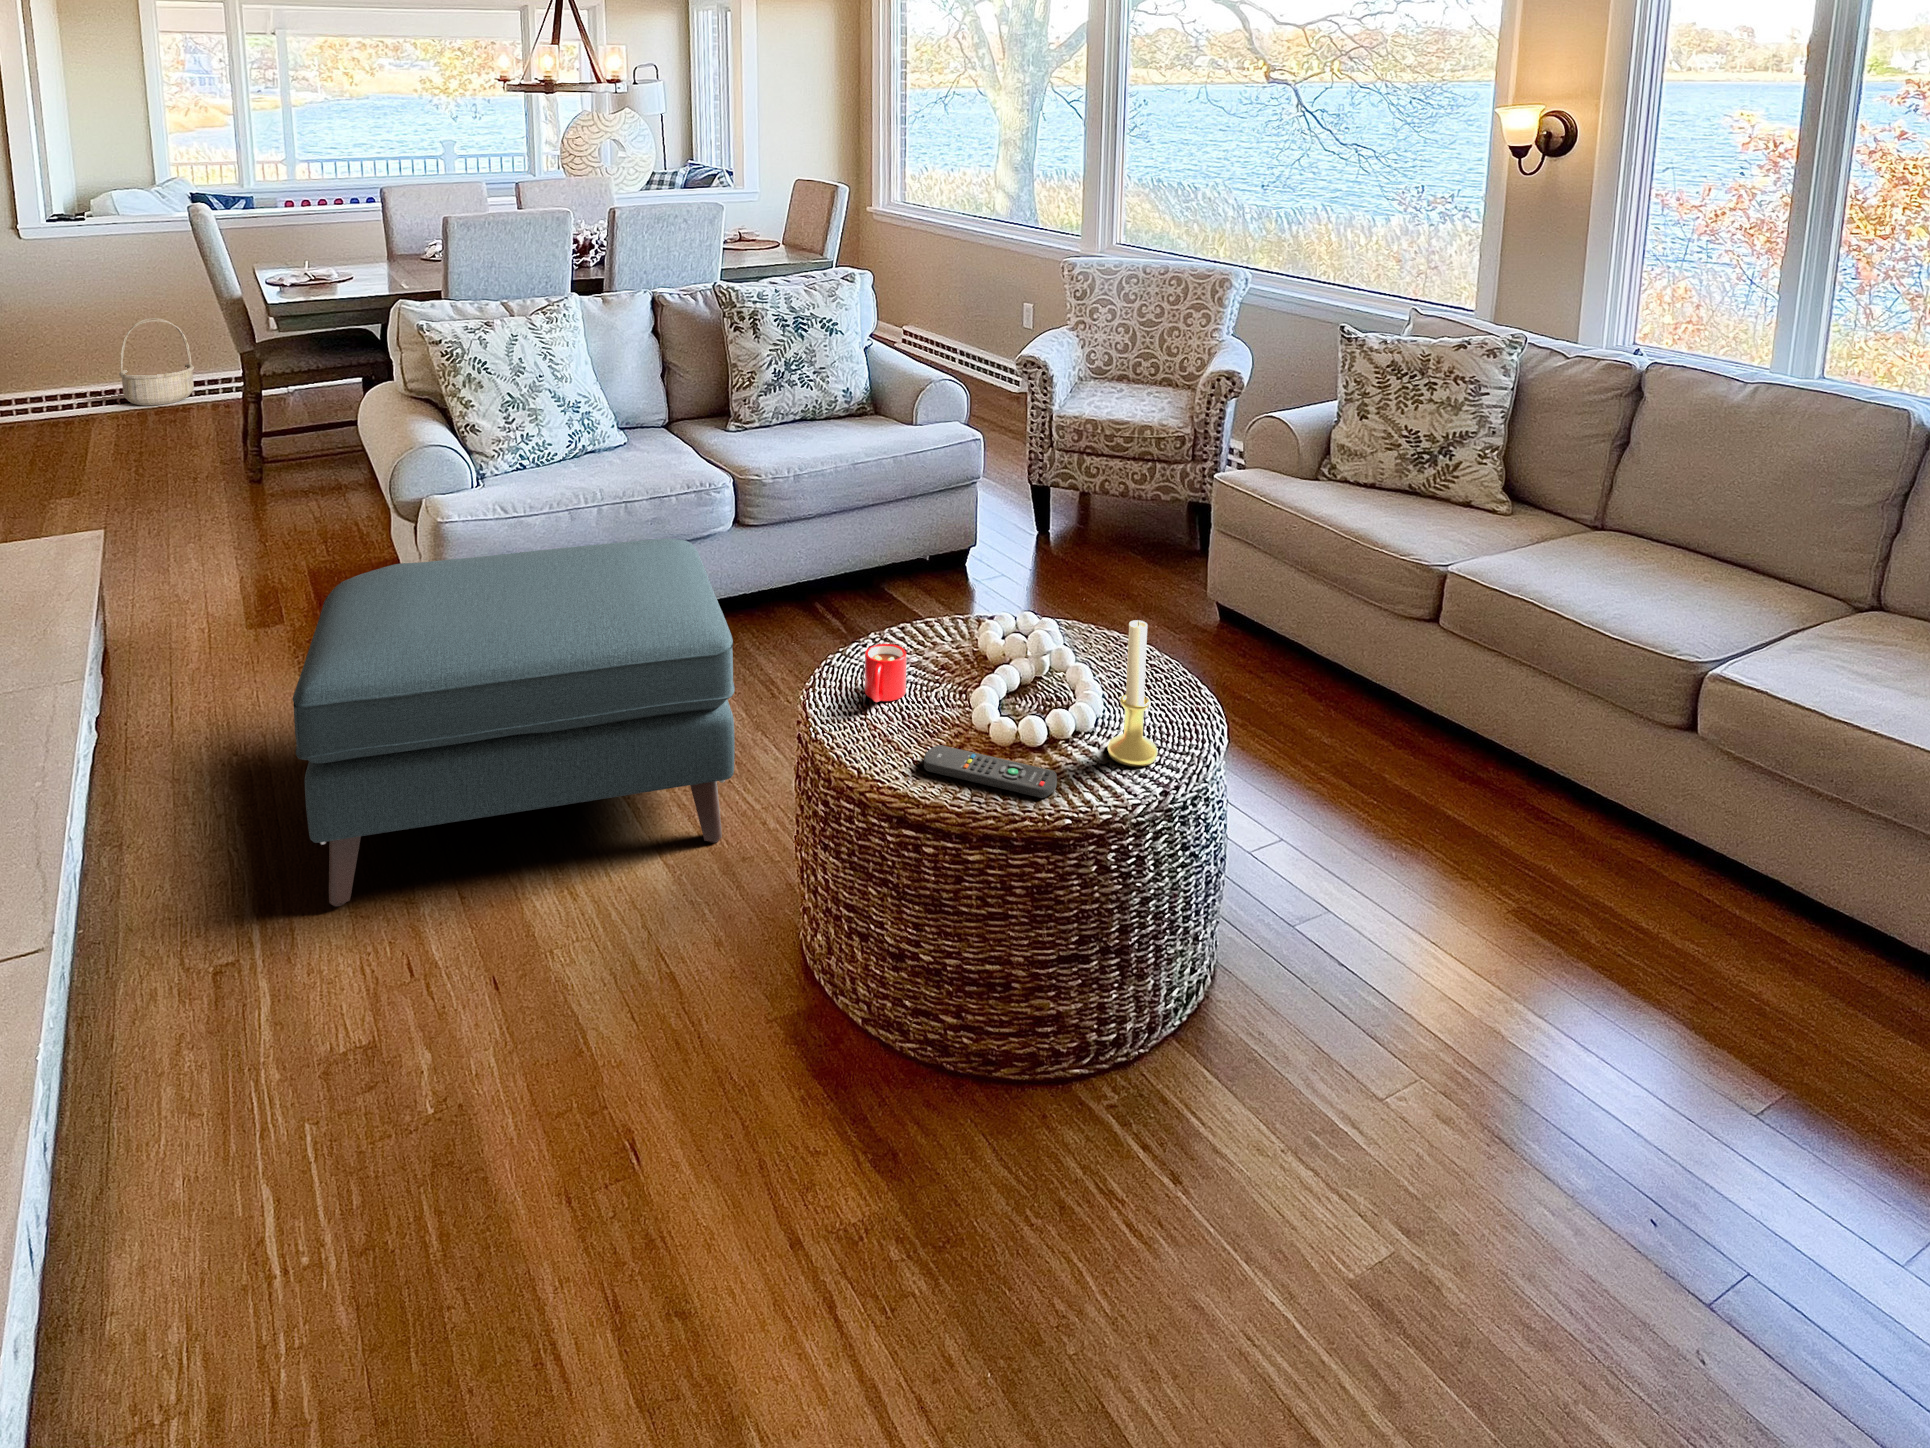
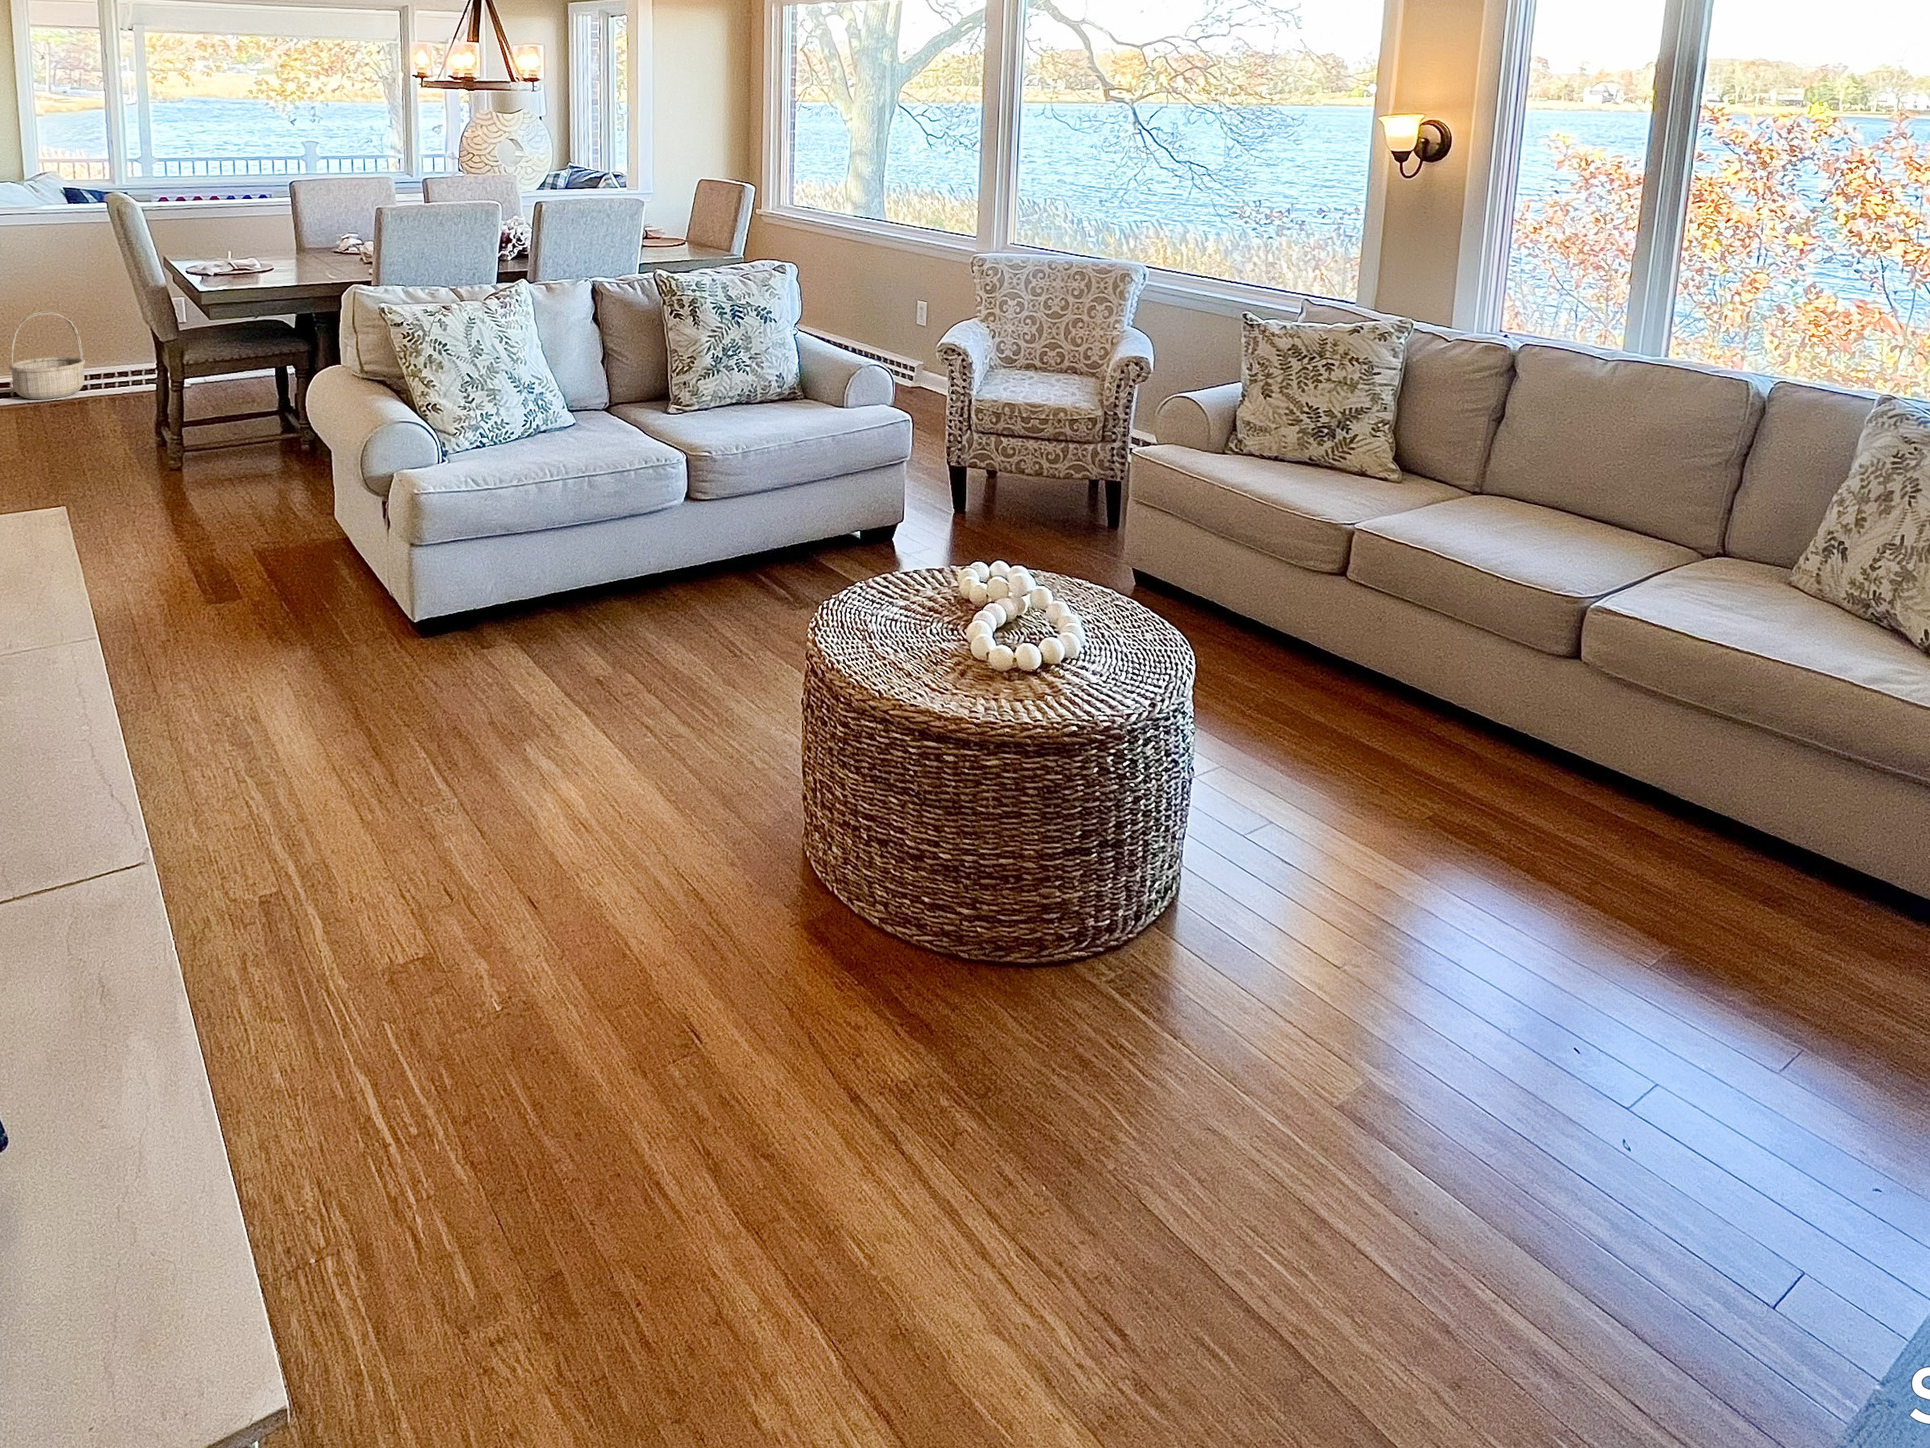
ottoman: present [293,539,735,906] -> none [332,506,732,840]
candle holder: present [1108,619,1158,766] -> none [1093,554,1138,685]
mug: present [865,644,906,702] -> none [864,587,902,638]
remote control: present [924,745,1057,798] -> none [936,670,1057,710]

